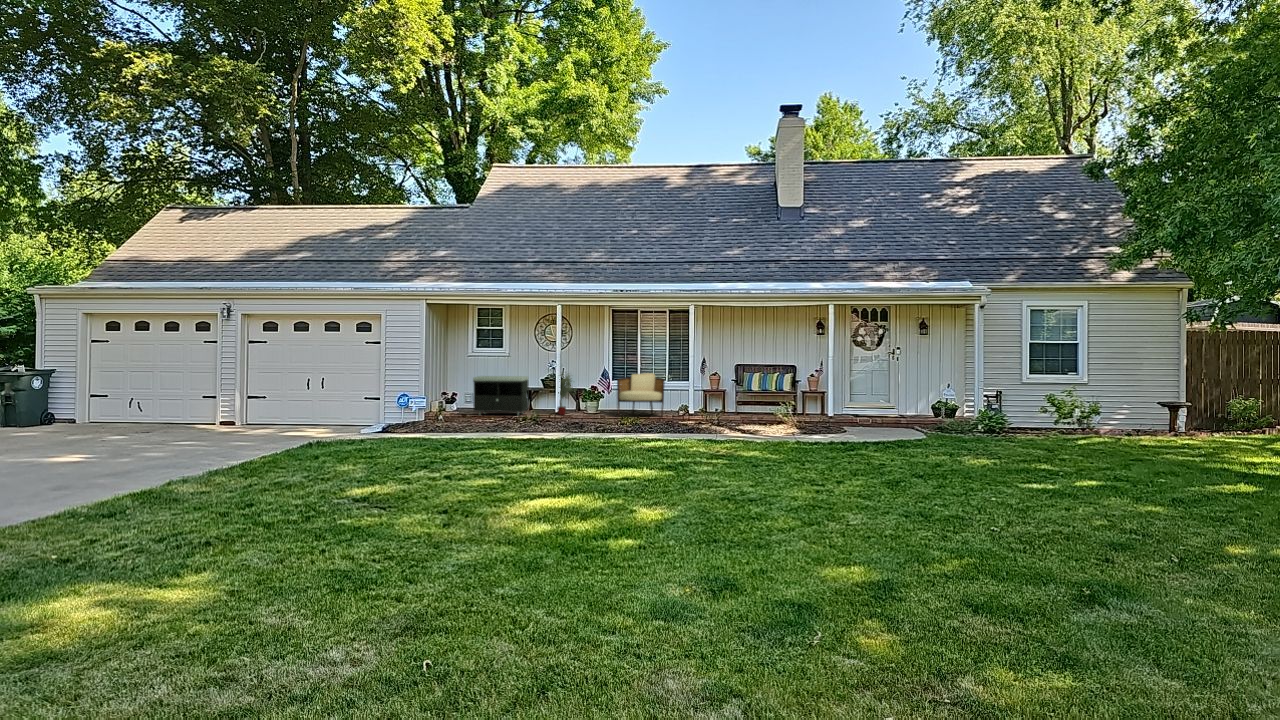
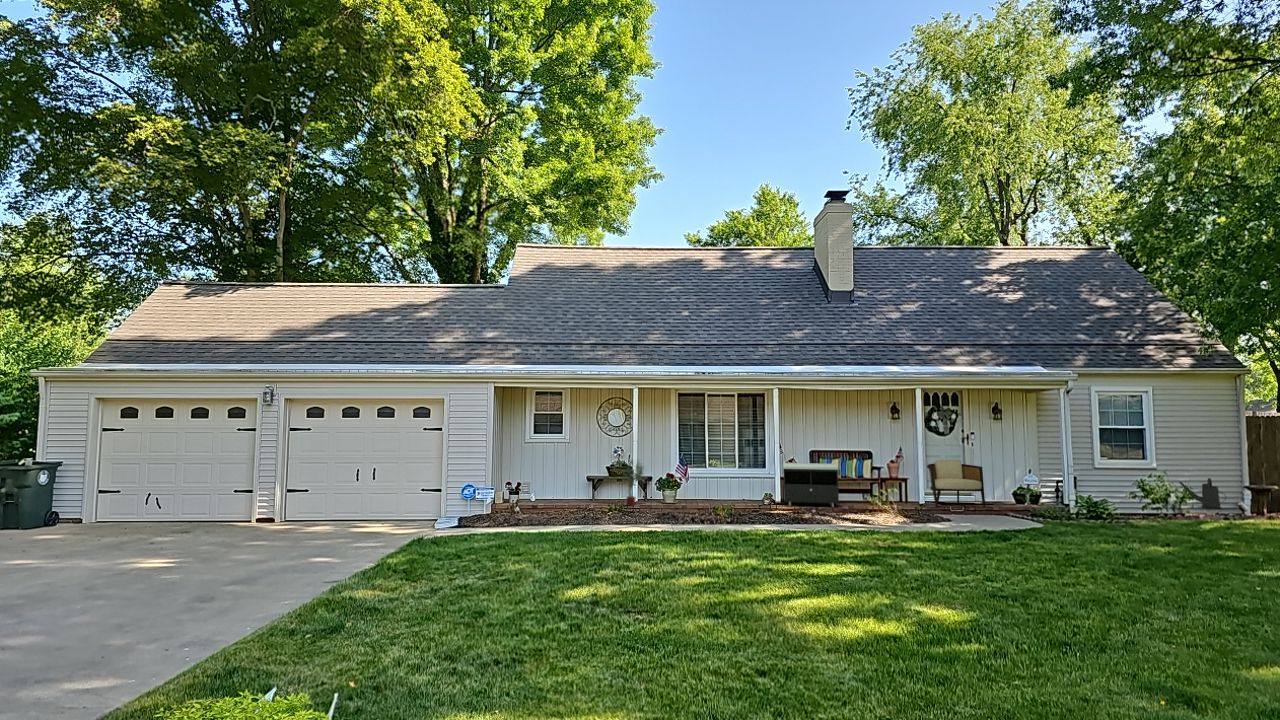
armchair: present [617,373,665,417] -> present [927,460,985,508]
storage bench: present [473,376,529,415] -> present [783,463,839,507]
watering can: none [1108,394,1151,424] -> present [1179,478,1226,509]

